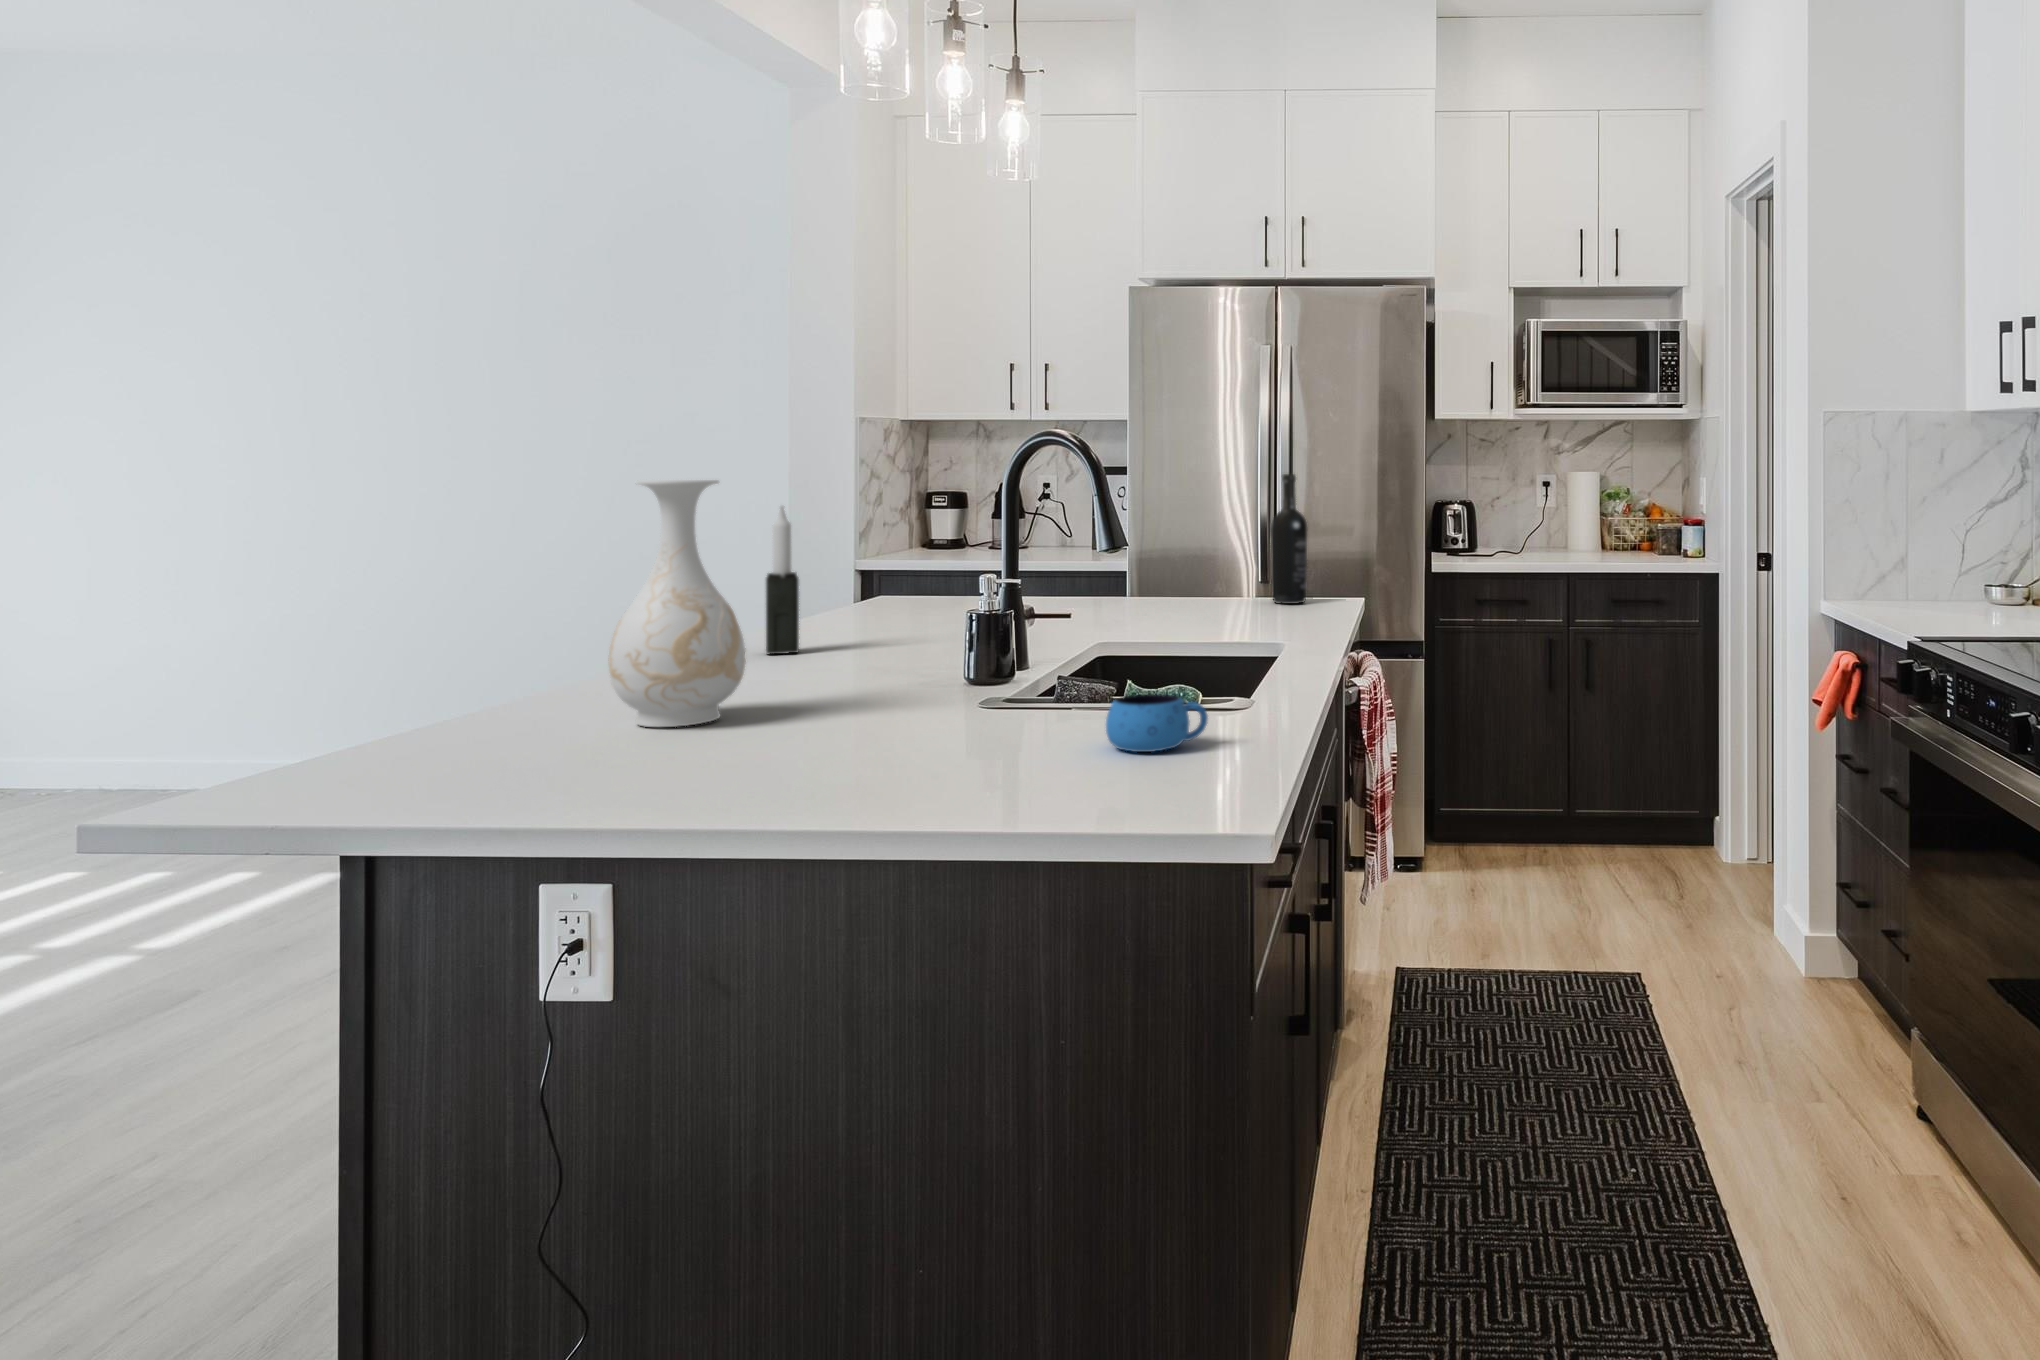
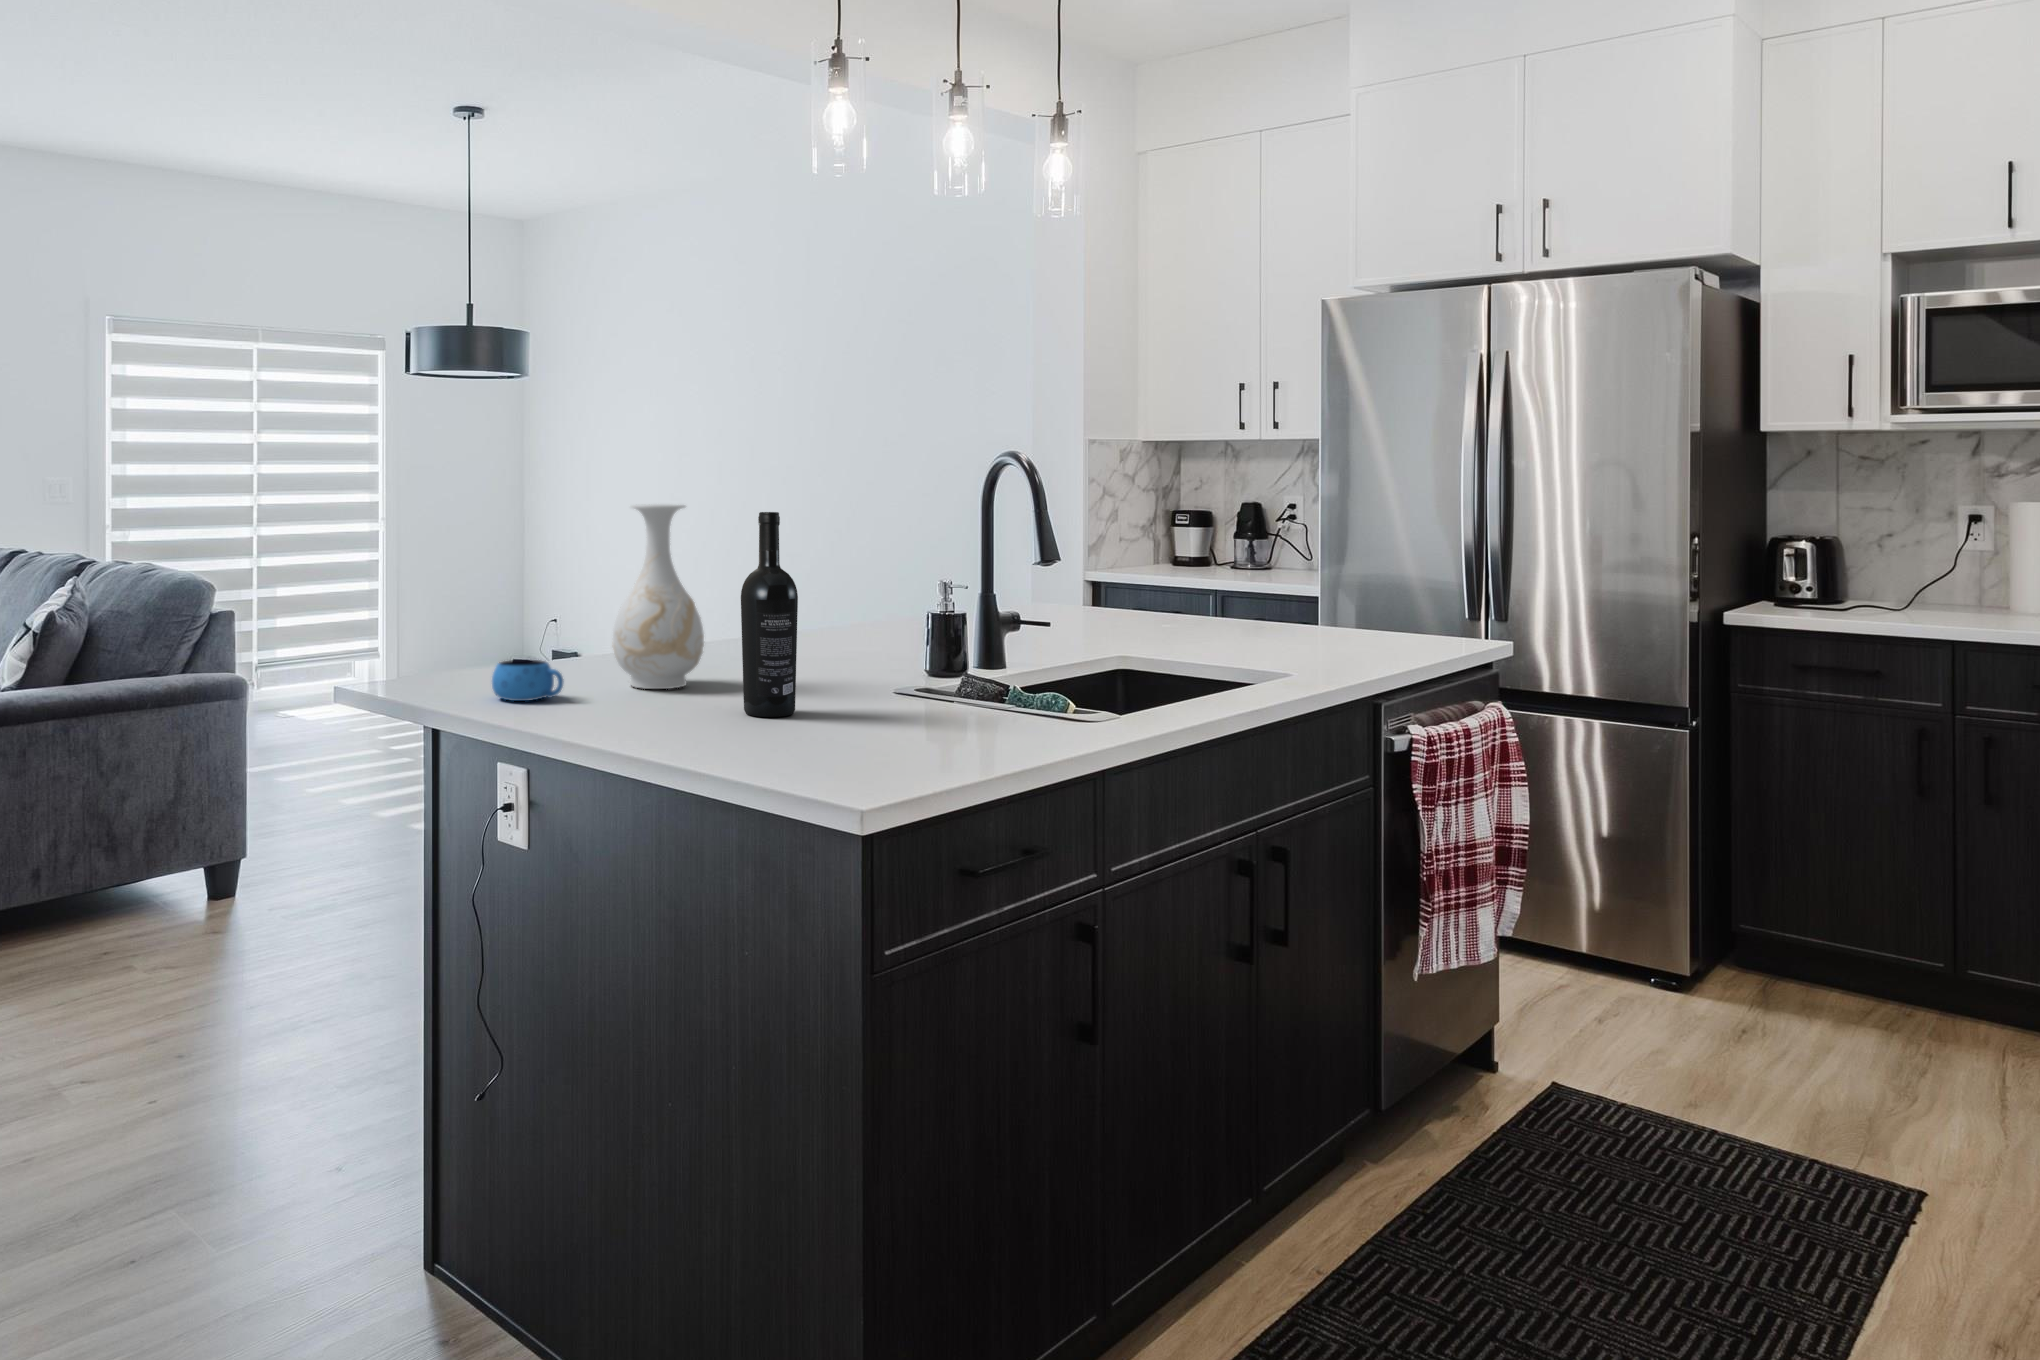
wine bottle: present [1271,474,1307,604] -> present [741,512,798,717]
candle: present [766,505,799,654] -> none [821,523,850,648]
mug: present [1106,694,1208,752] -> present [492,660,564,701]

